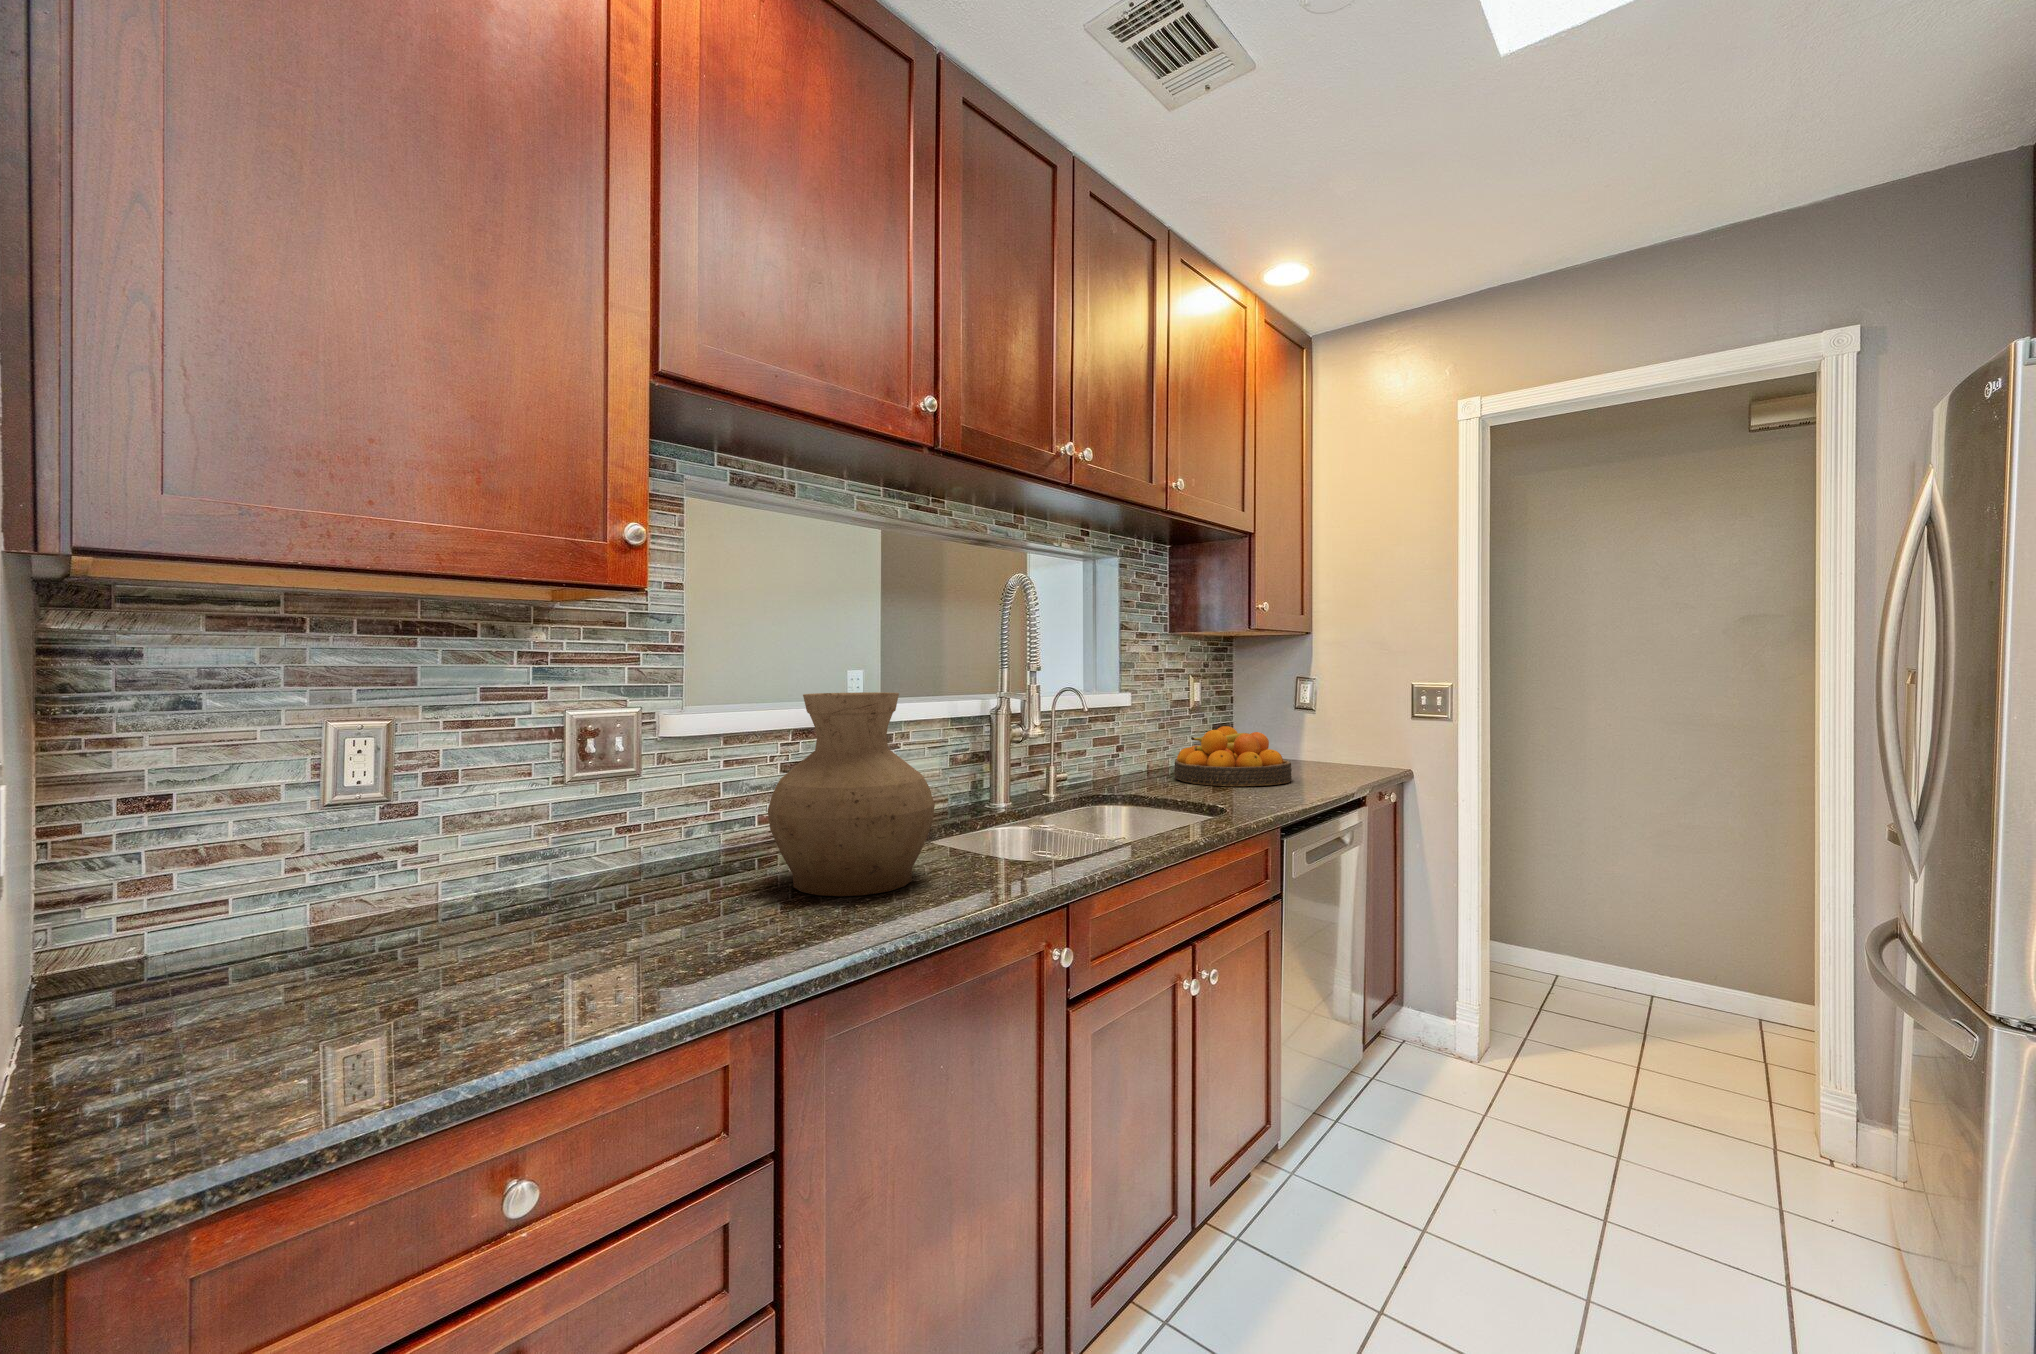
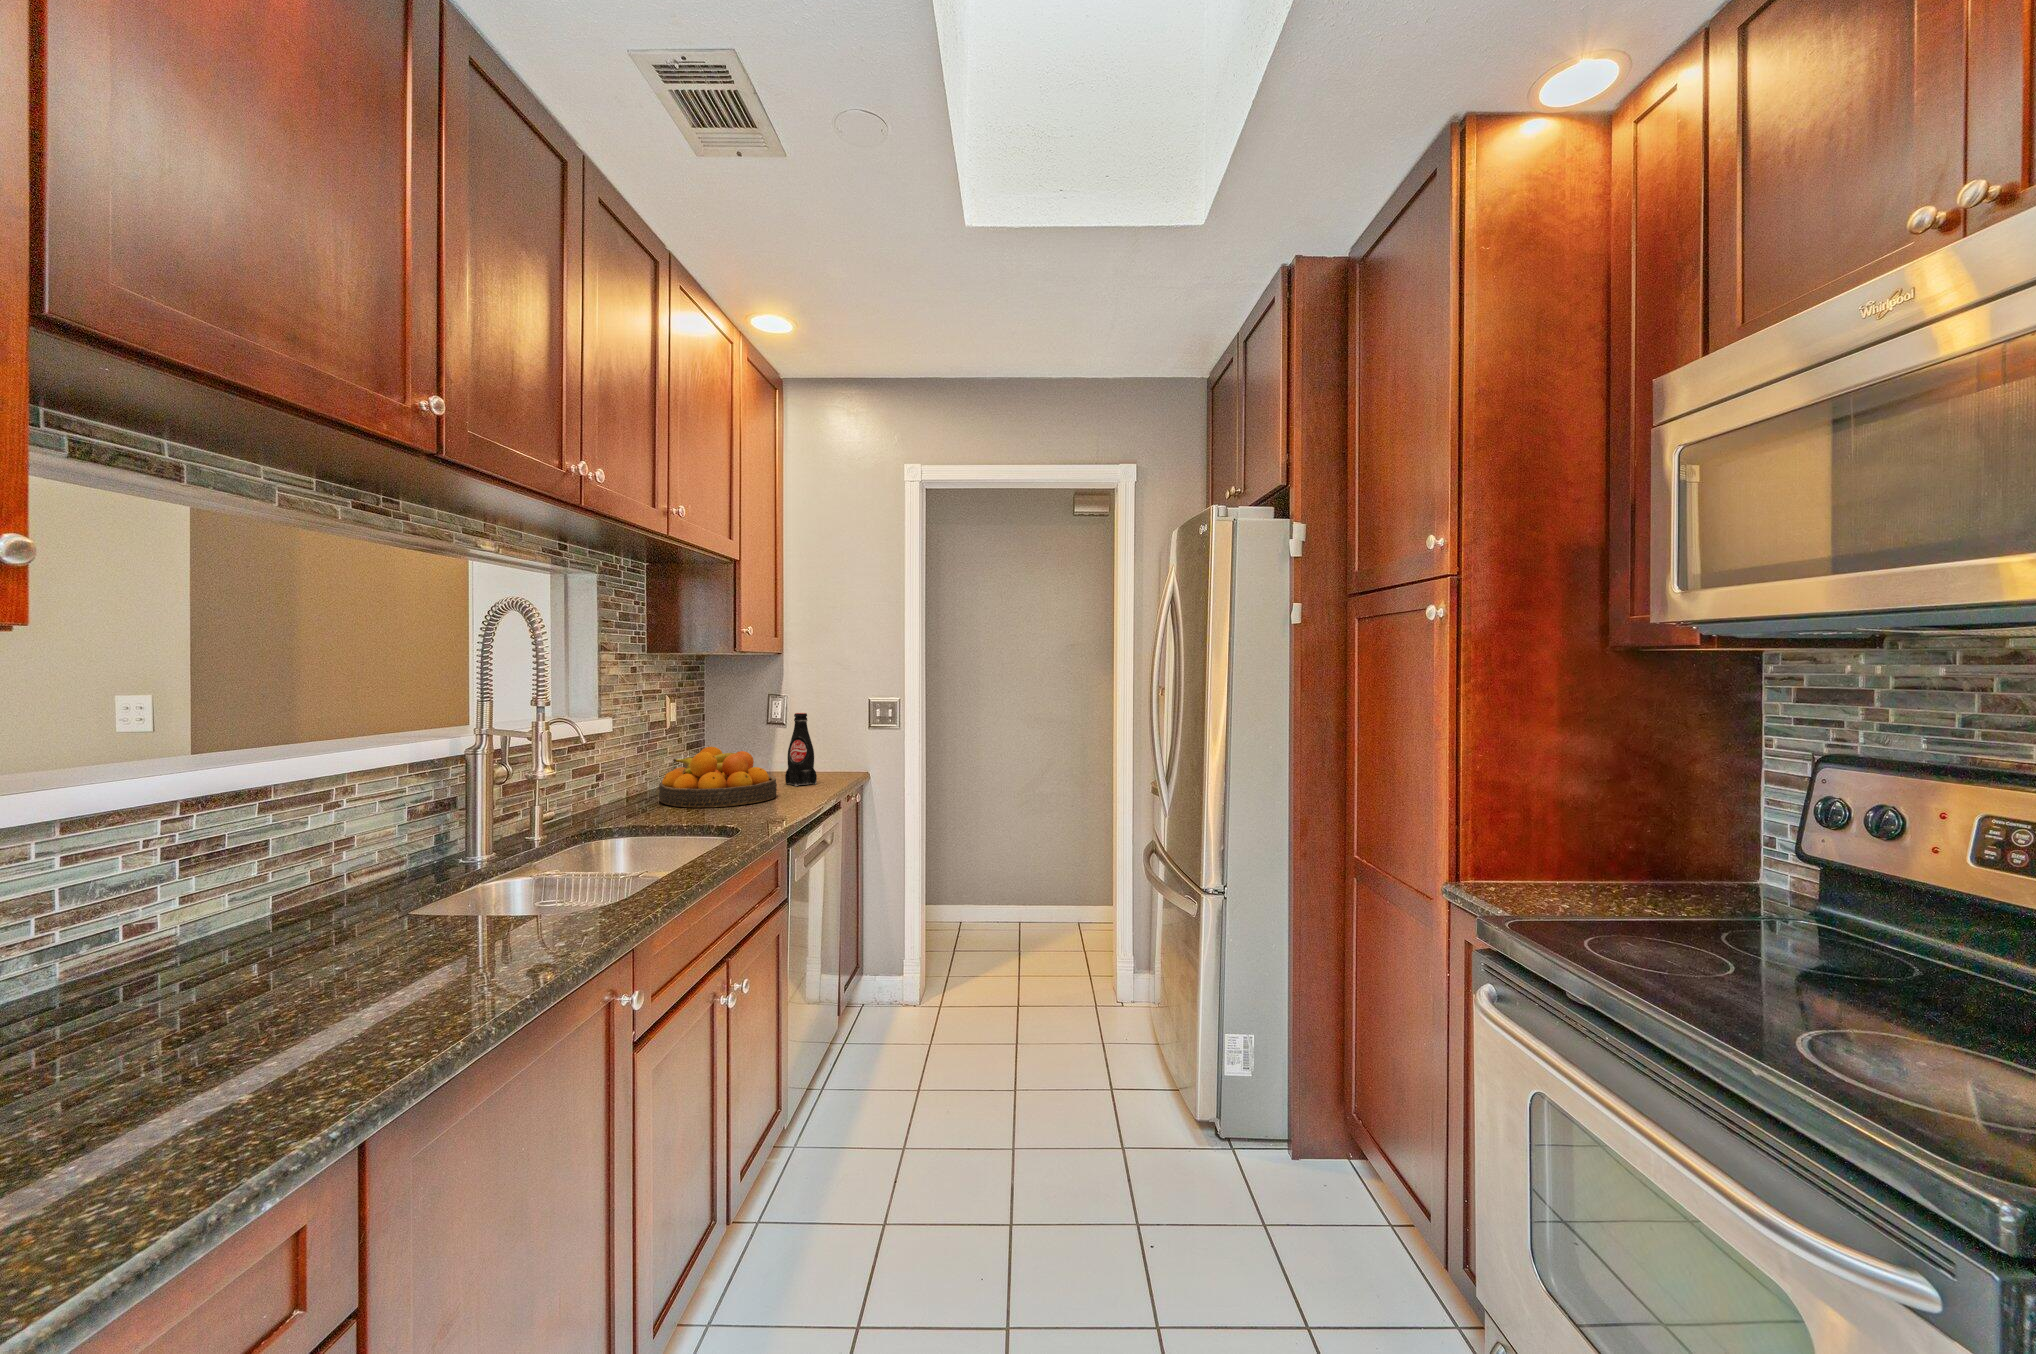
vase: present [768,692,935,896] -> none [197,751,463,1021]
bottle: none [1309,695,1343,775] -> present [785,713,817,786]

